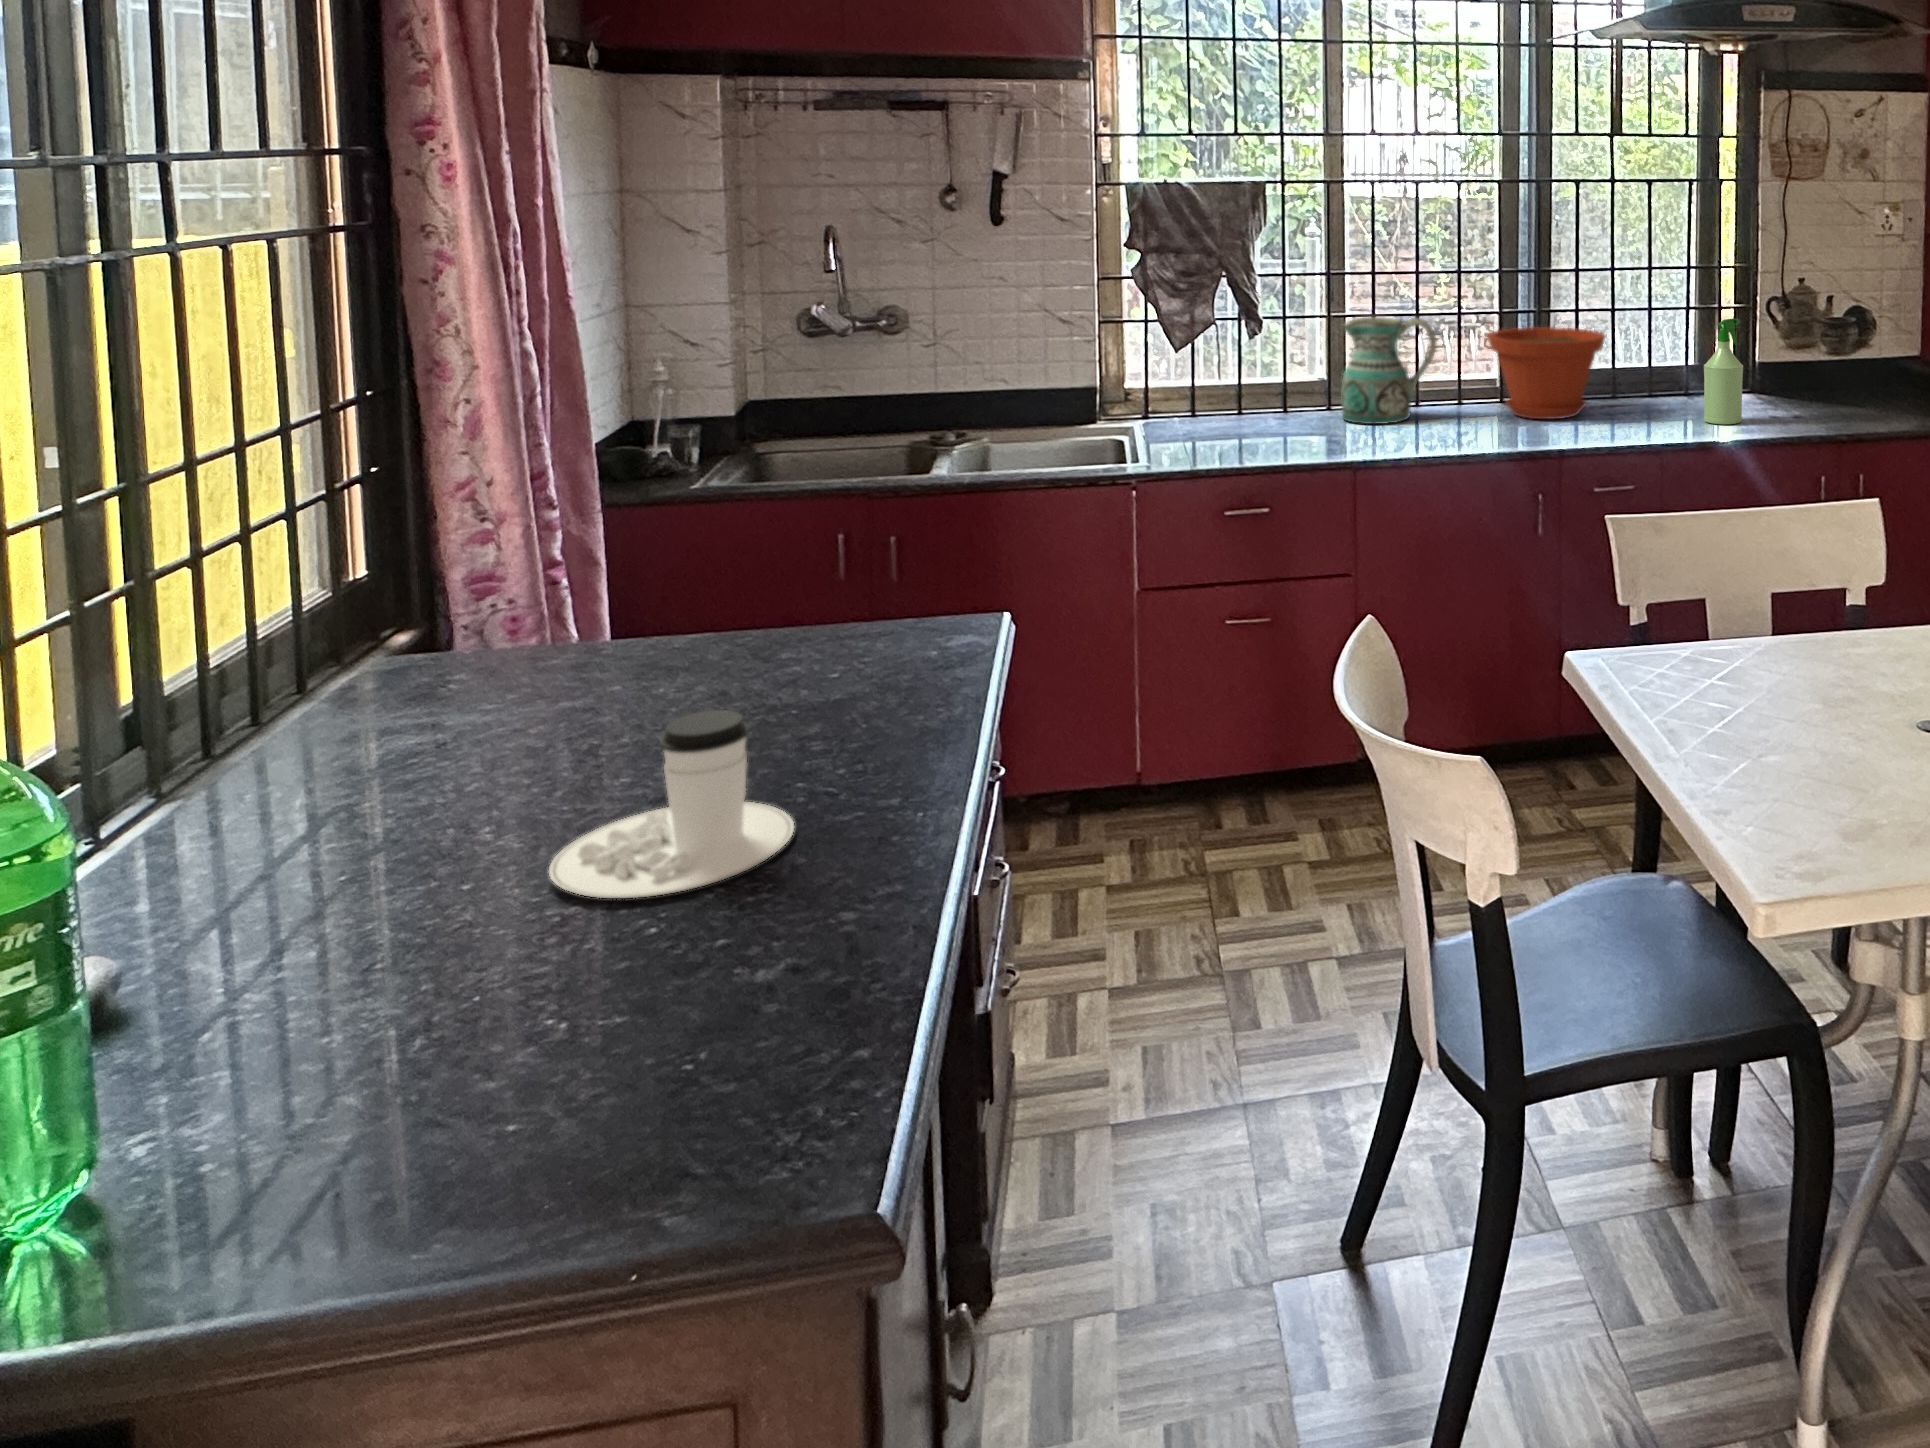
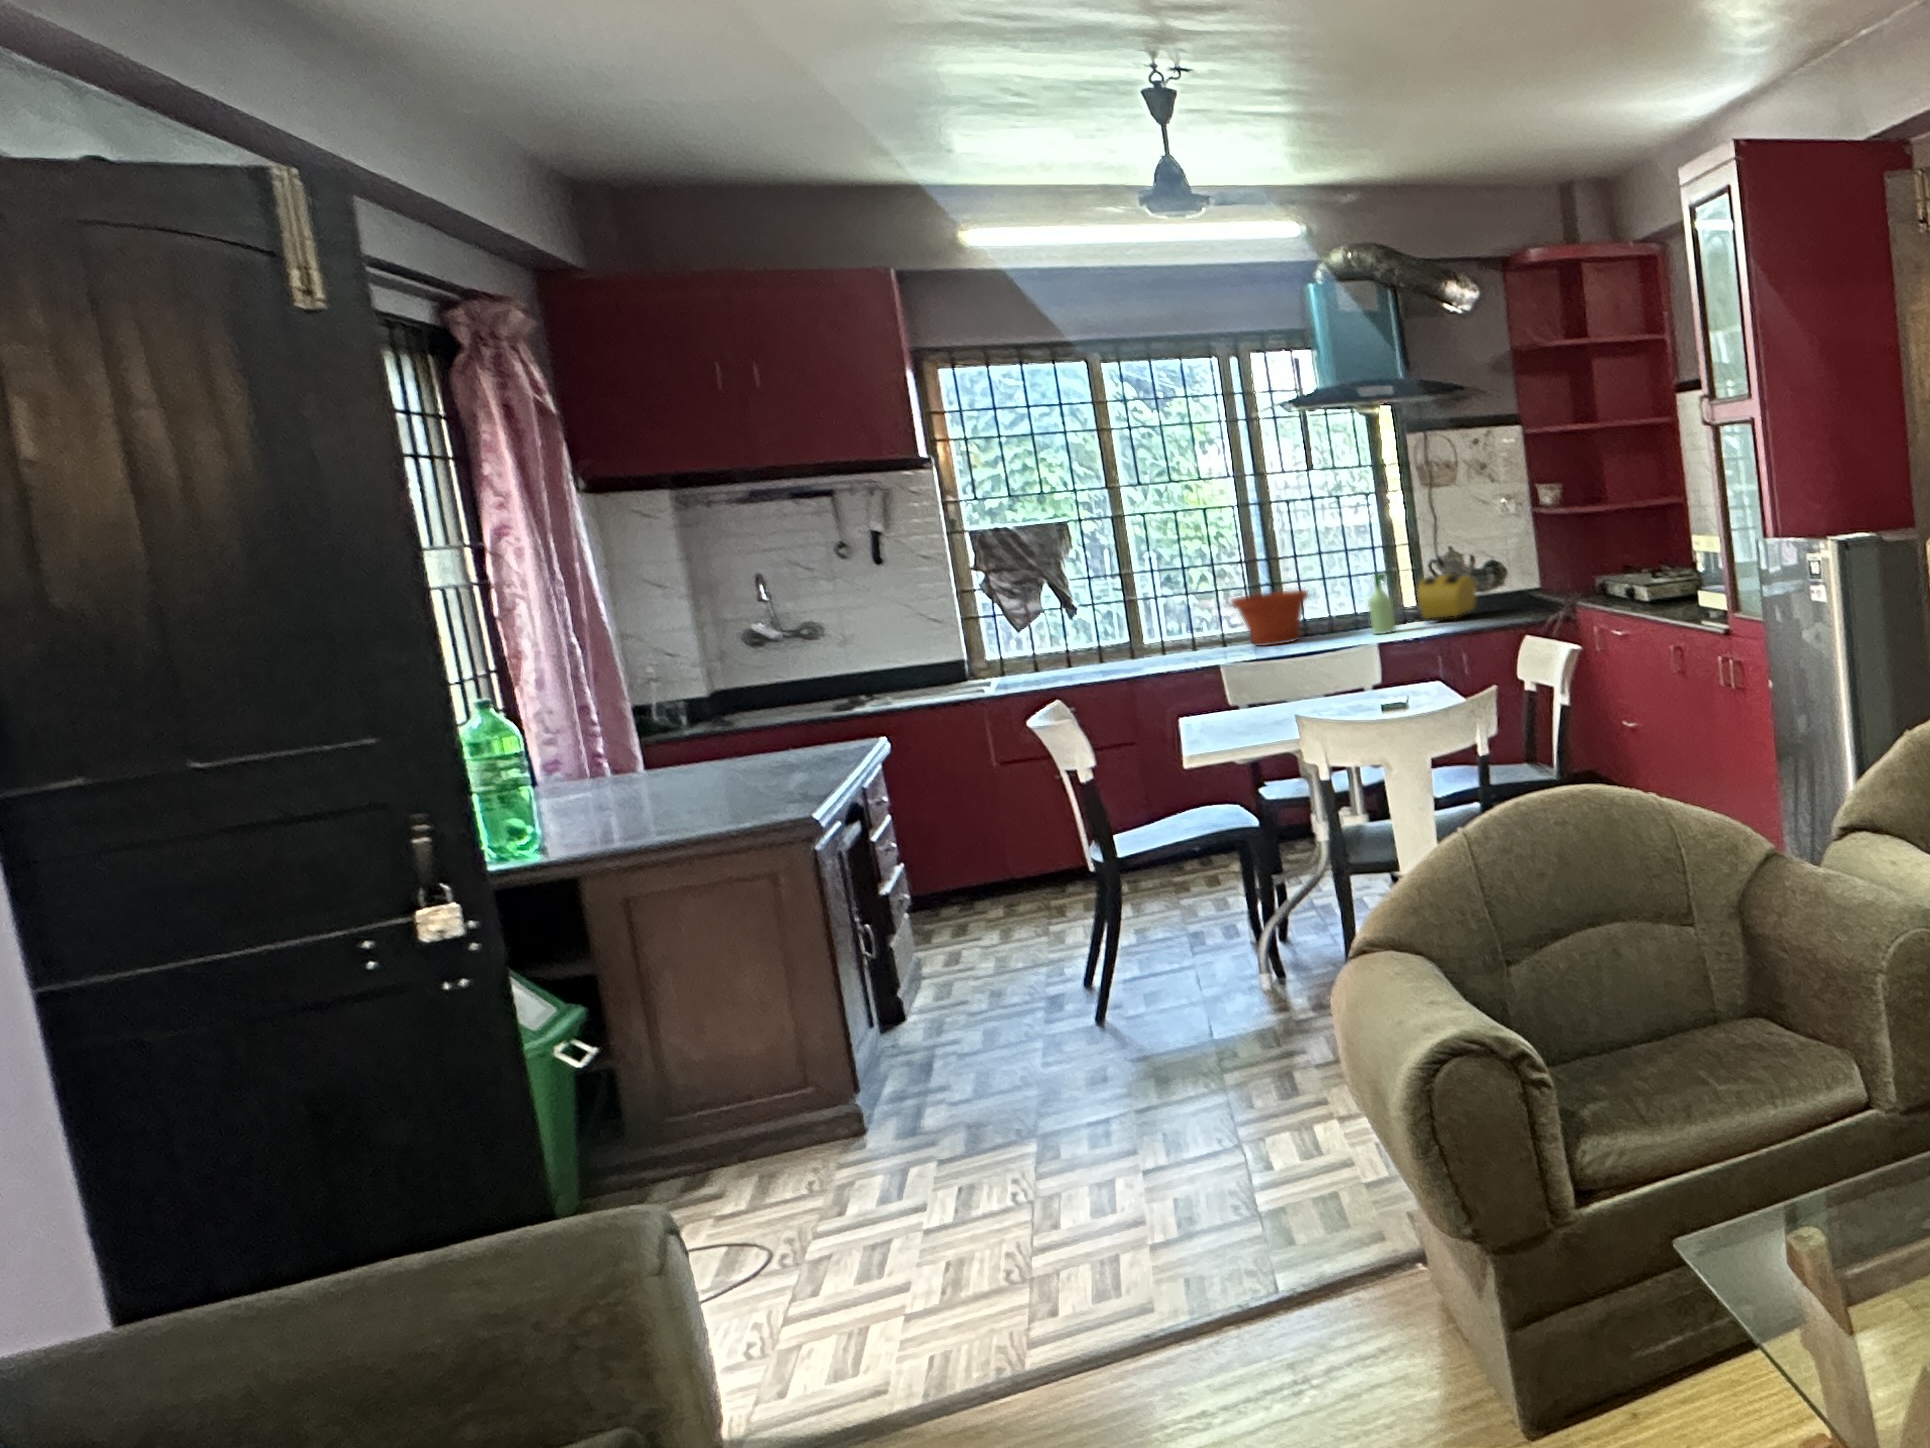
ceramic pitcher: present [1341,317,1437,424] -> none [1131,594,1196,661]
toaster: none [1769,329,1849,413] -> present [1417,575,1476,620]
coffee cup: present [549,710,794,898] -> none [699,735,802,796]

